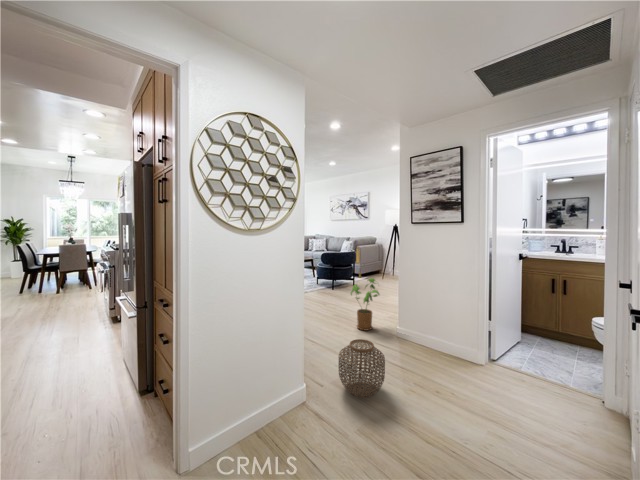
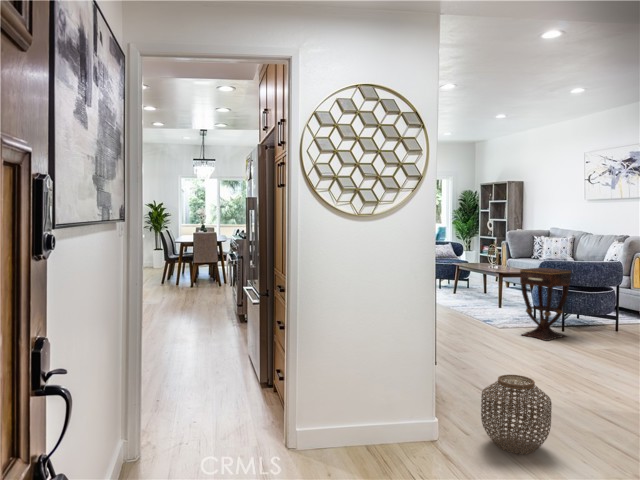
side table: none [313,257,338,298] -> present [520,268,571,341]
house plant: present [351,278,379,330] -> none [558,301,613,391]

